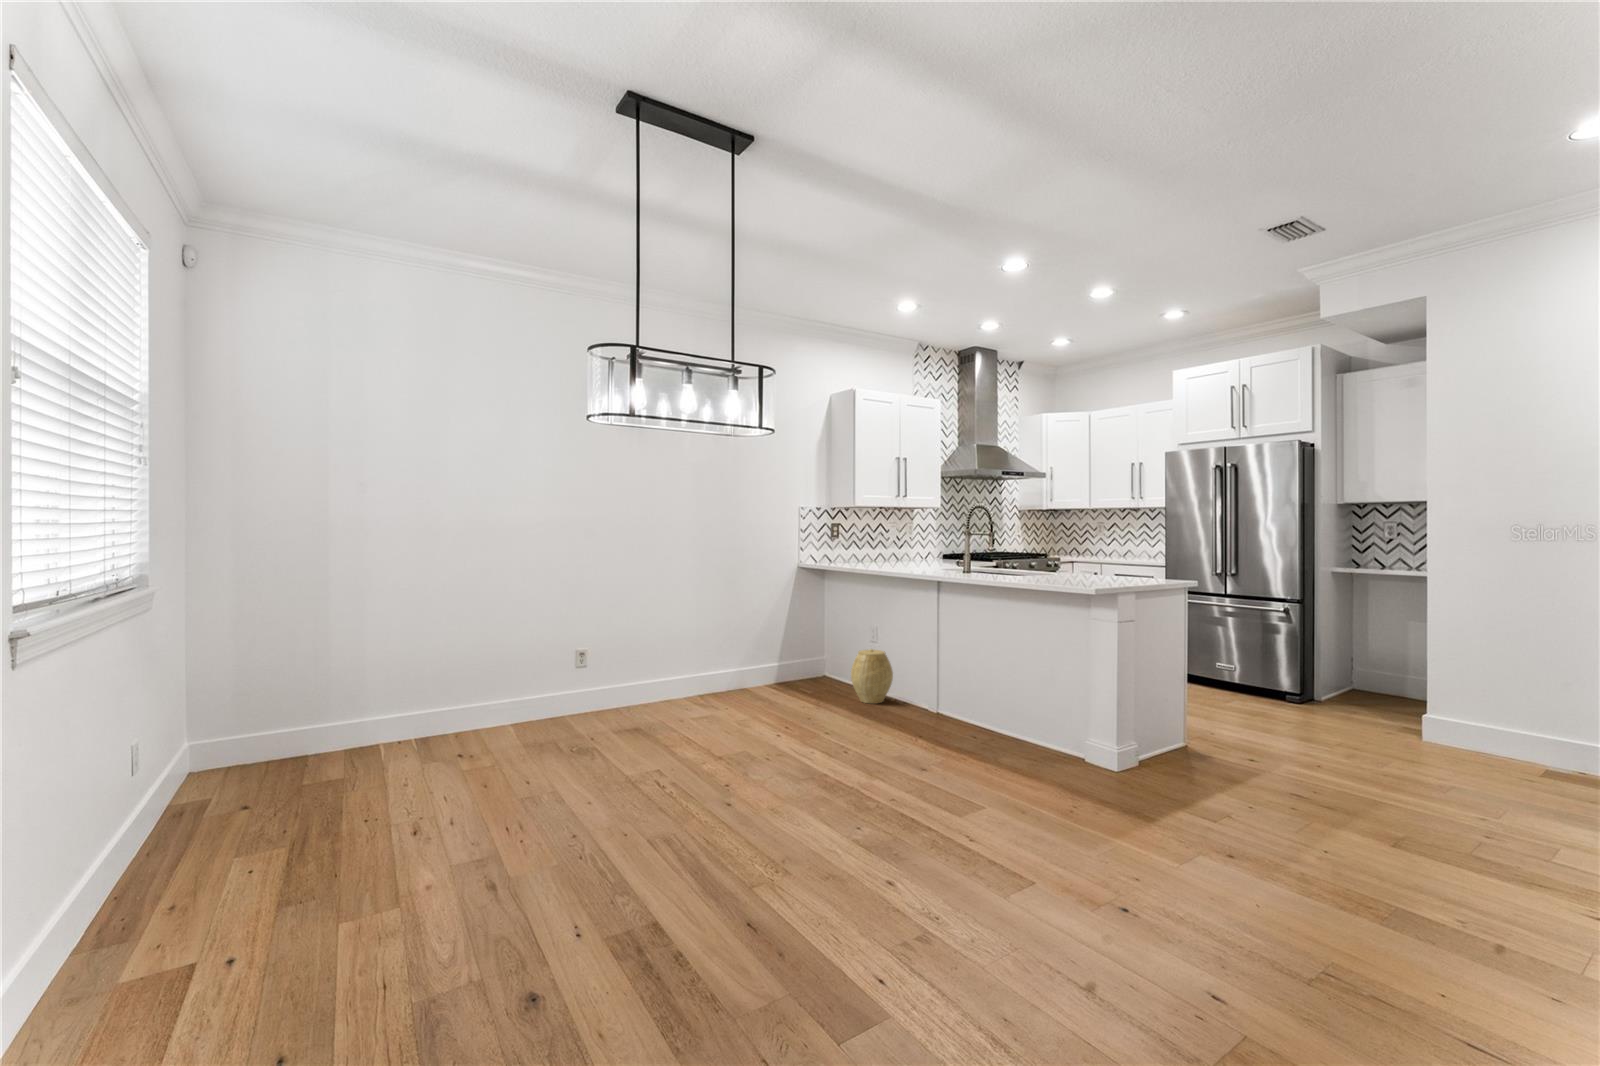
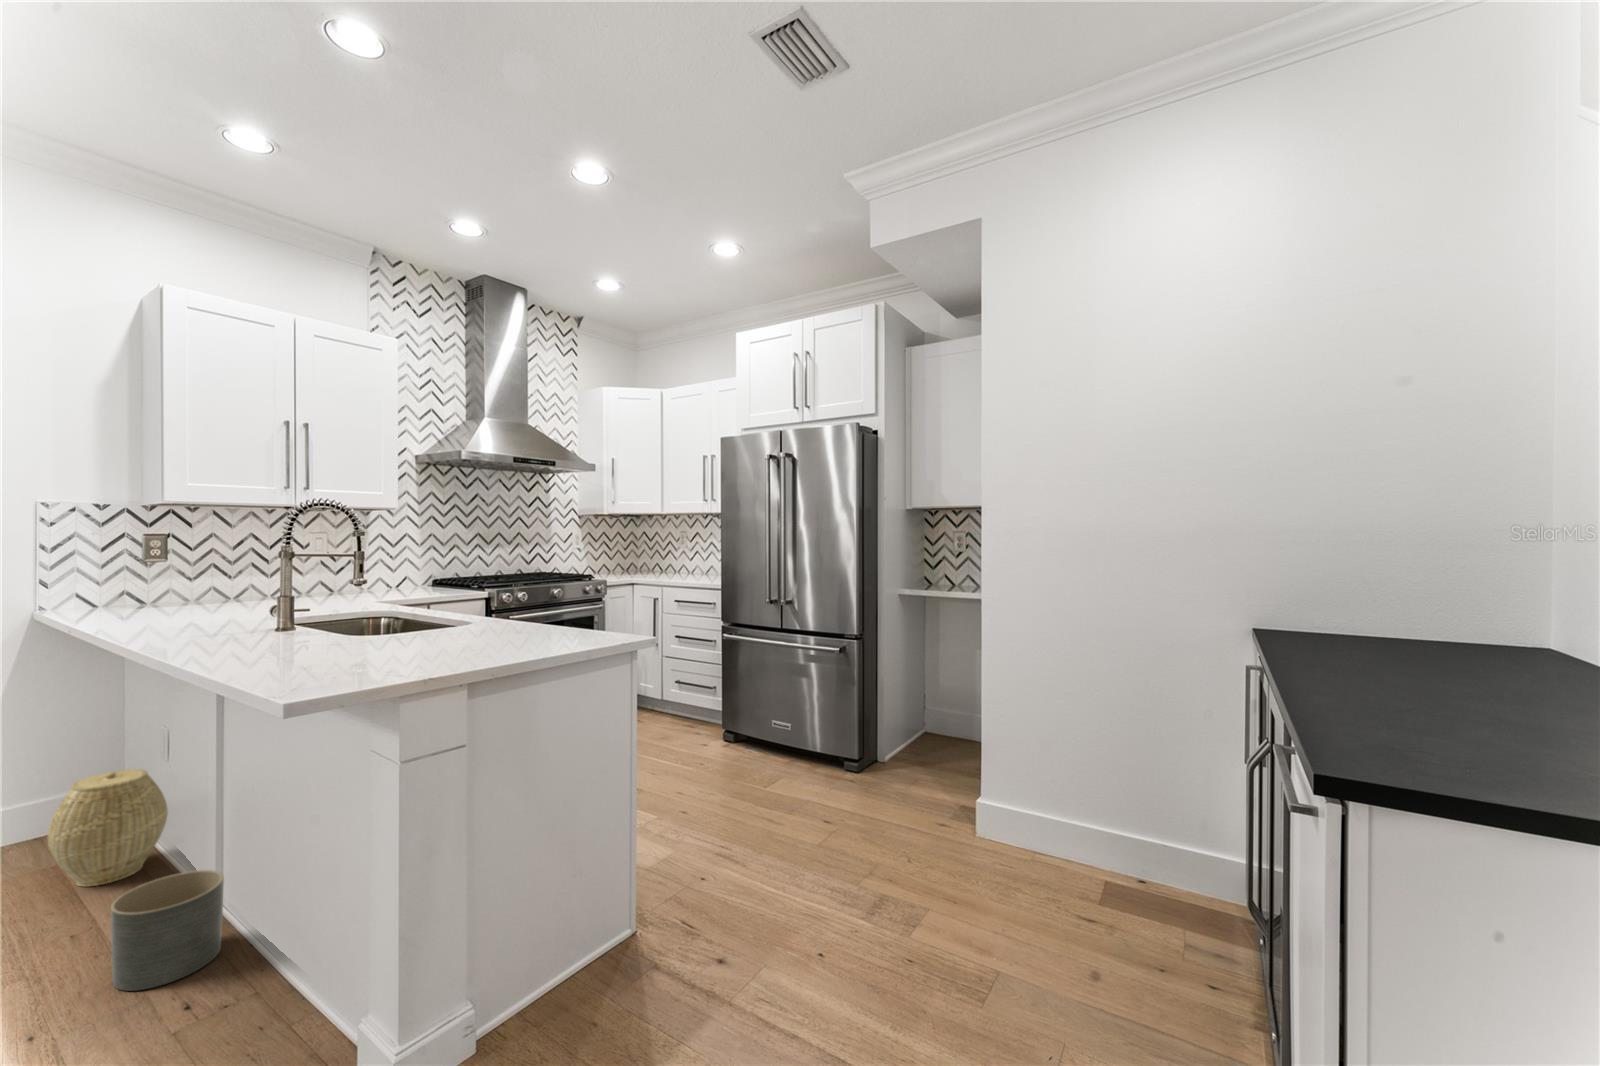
planter: none [938,690,977,734] -> present [111,870,224,991]

